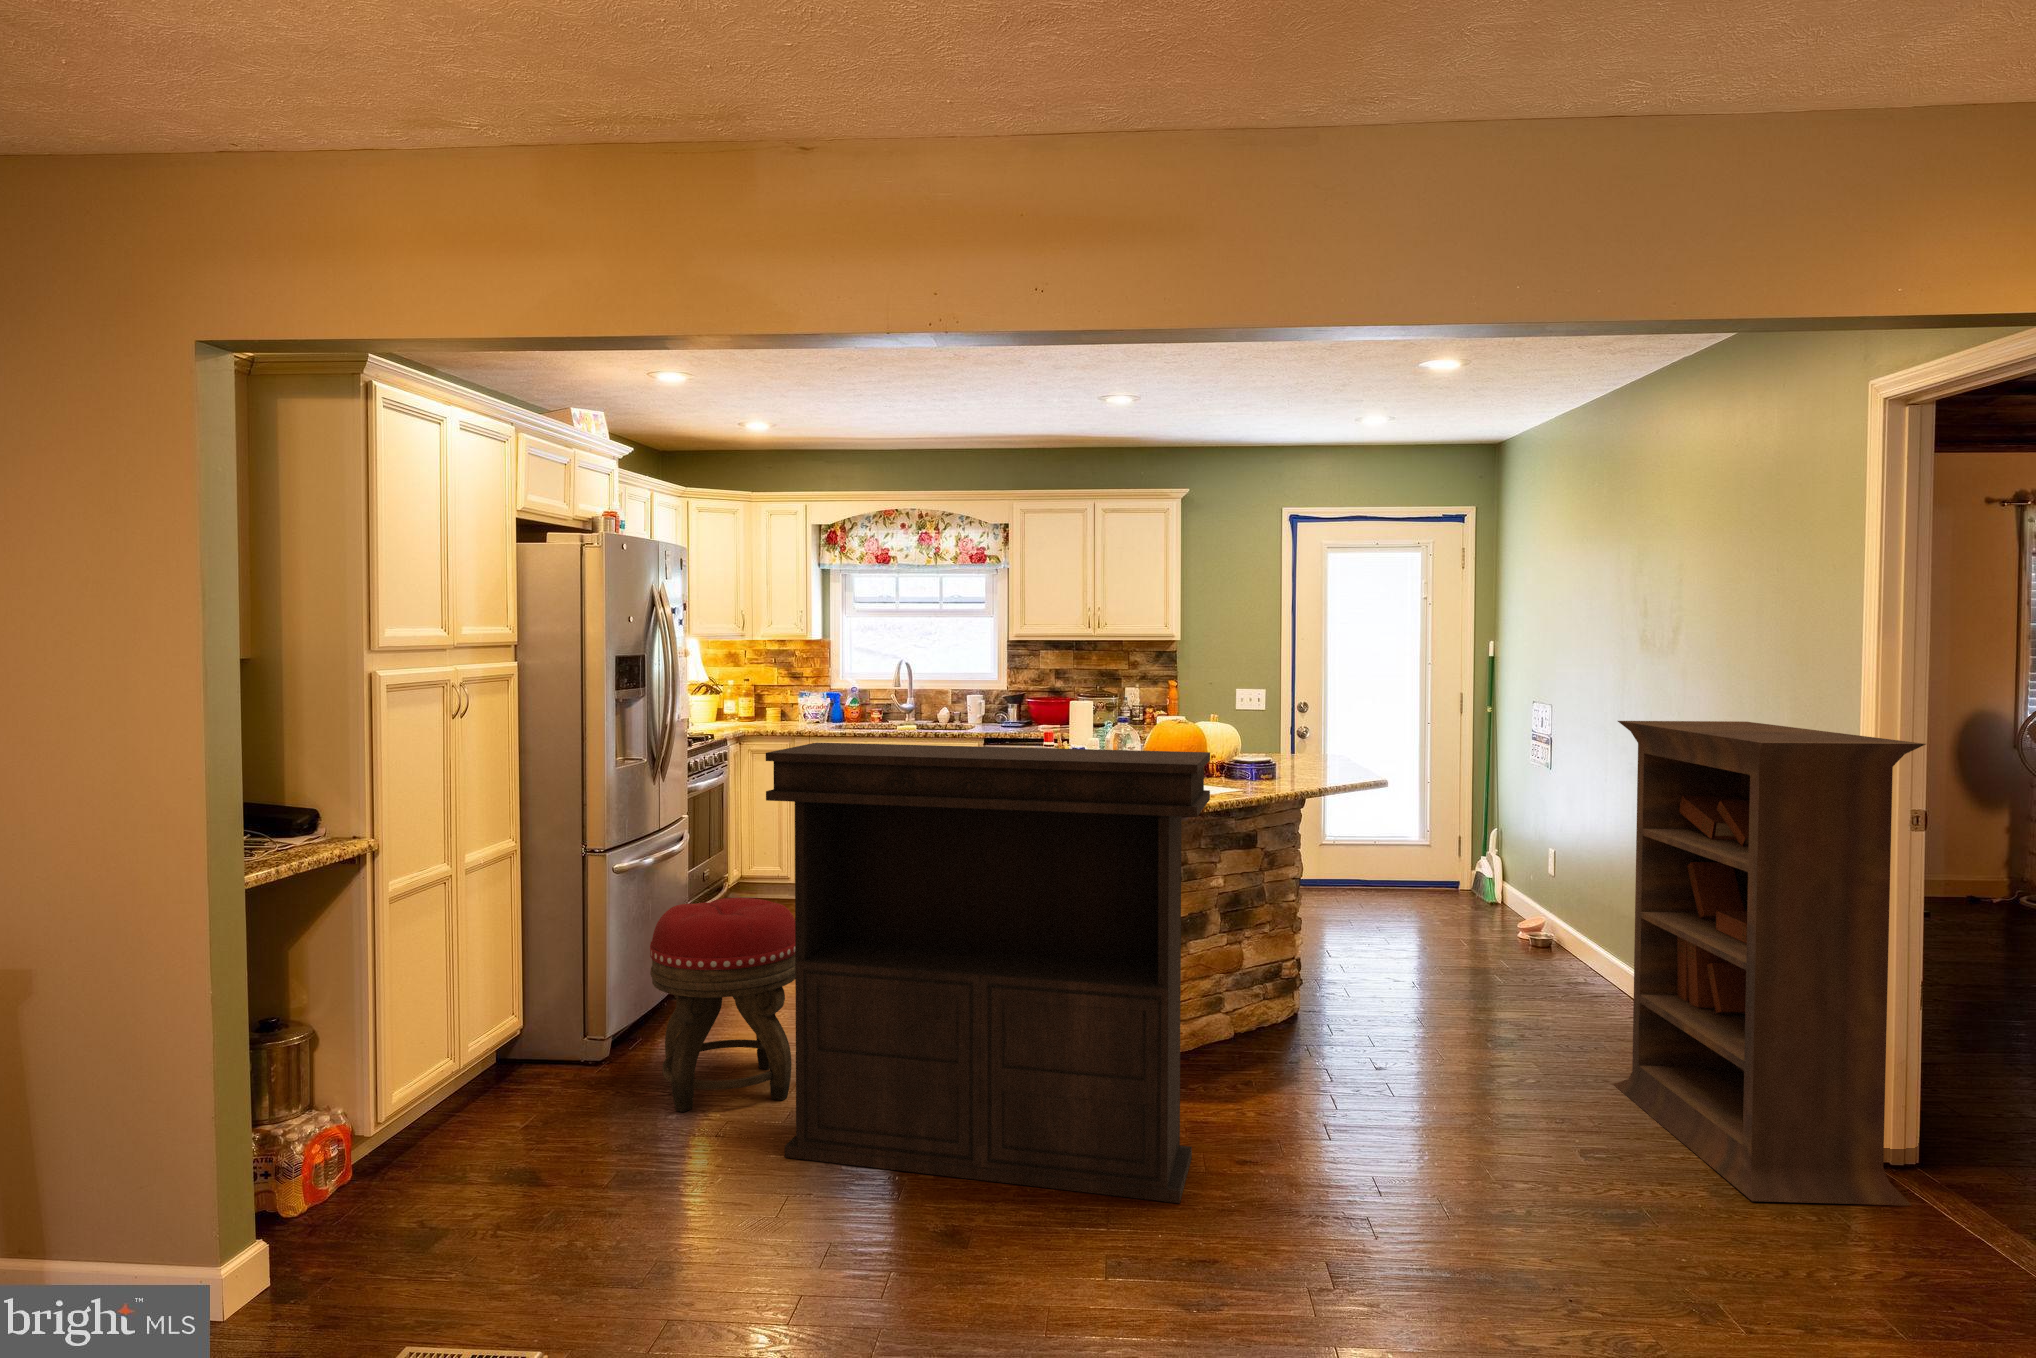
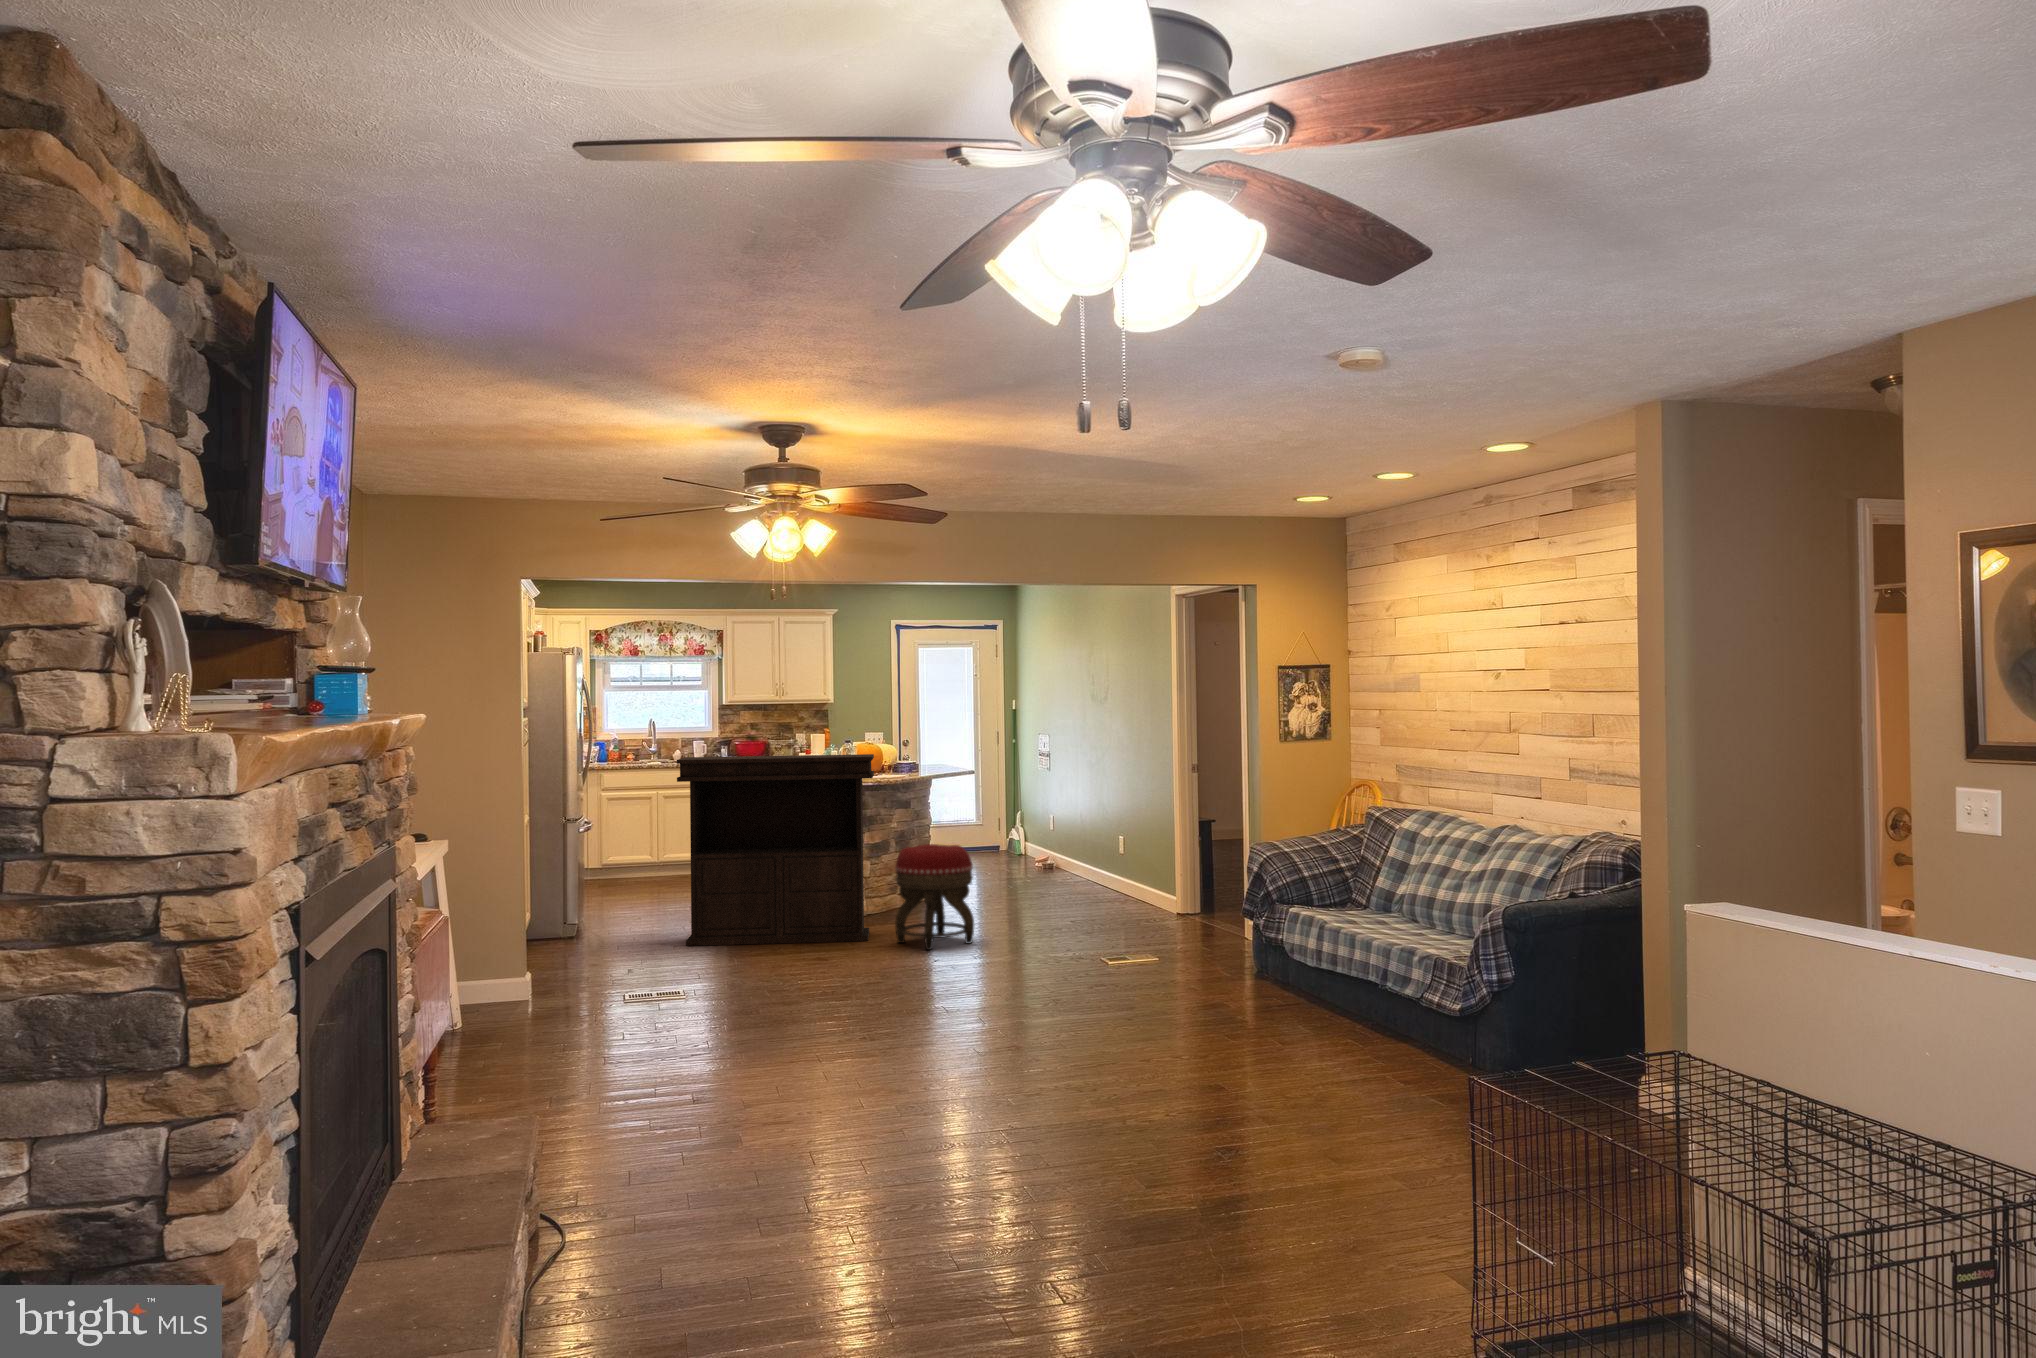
bookcase: present [1613,721,1926,1206] -> none [1049,737,1146,923]
footstool: present [650,898,796,1112] -> present [895,844,974,950]

